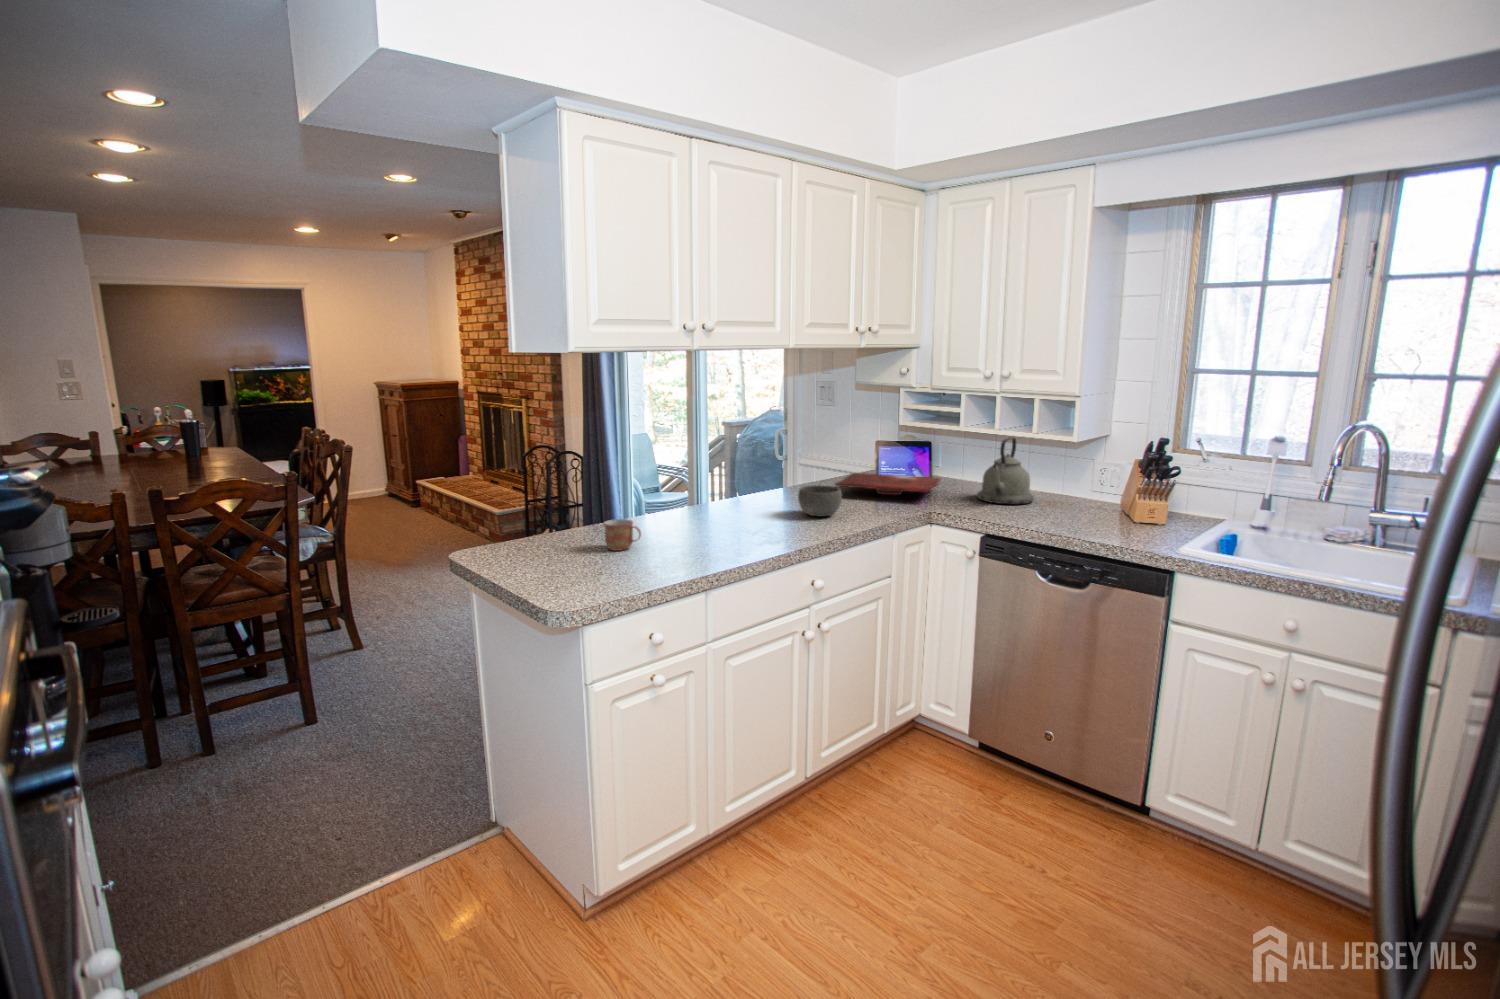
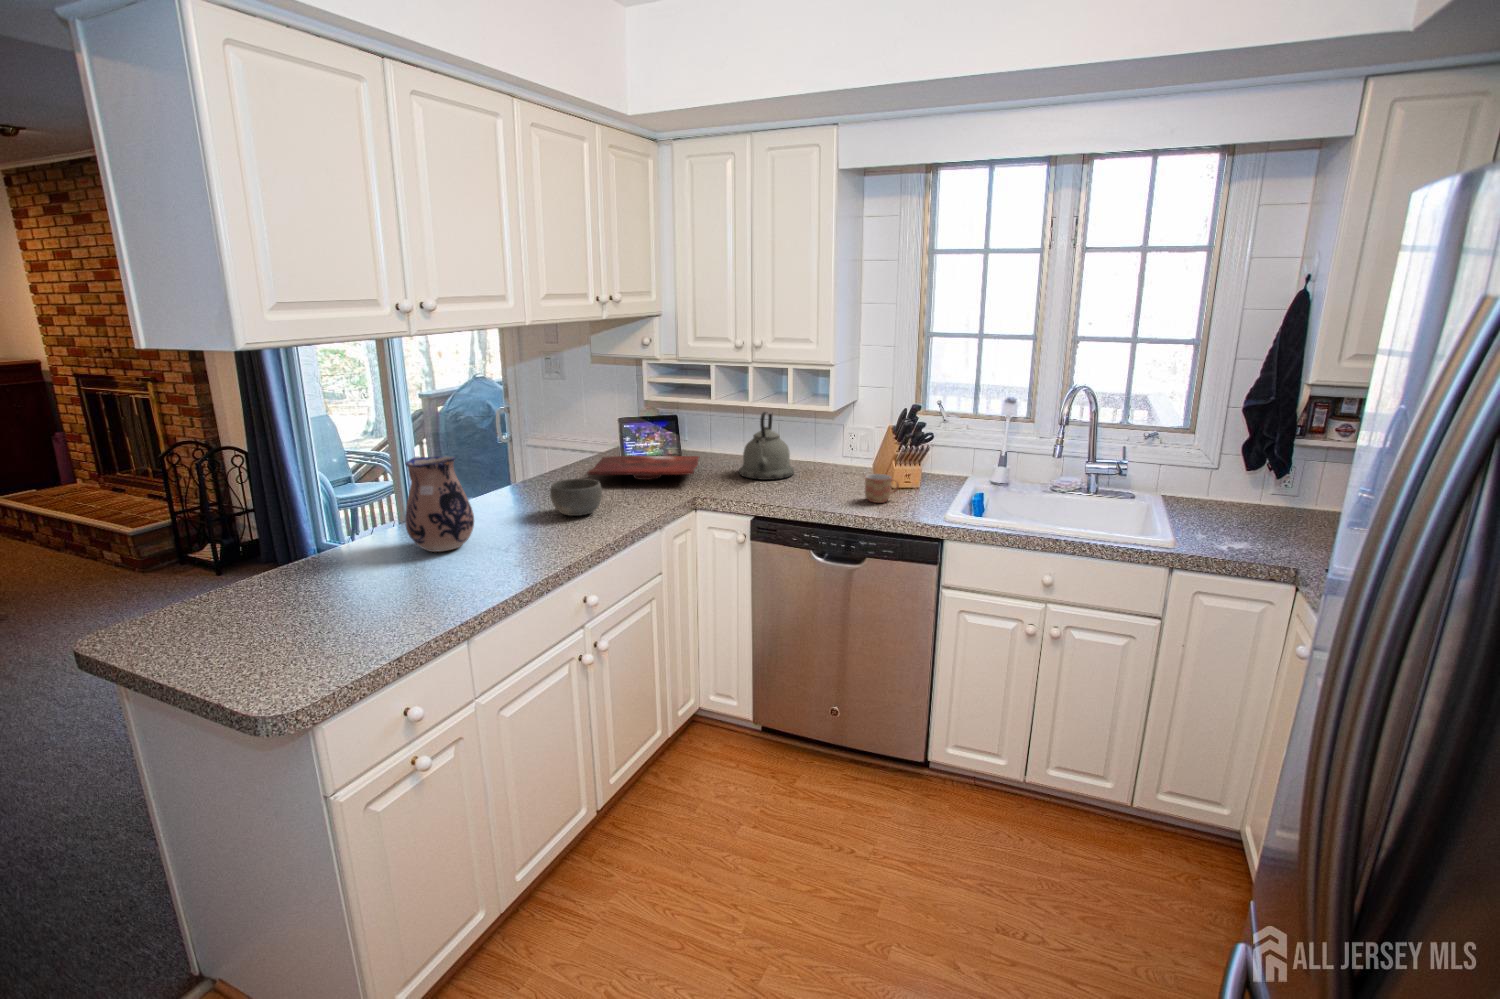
ceramic pitcher: none [684,455,734,530] -> present [405,456,474,552]
mug: present [604,519,641,551] -> present [865,474,899,503]

